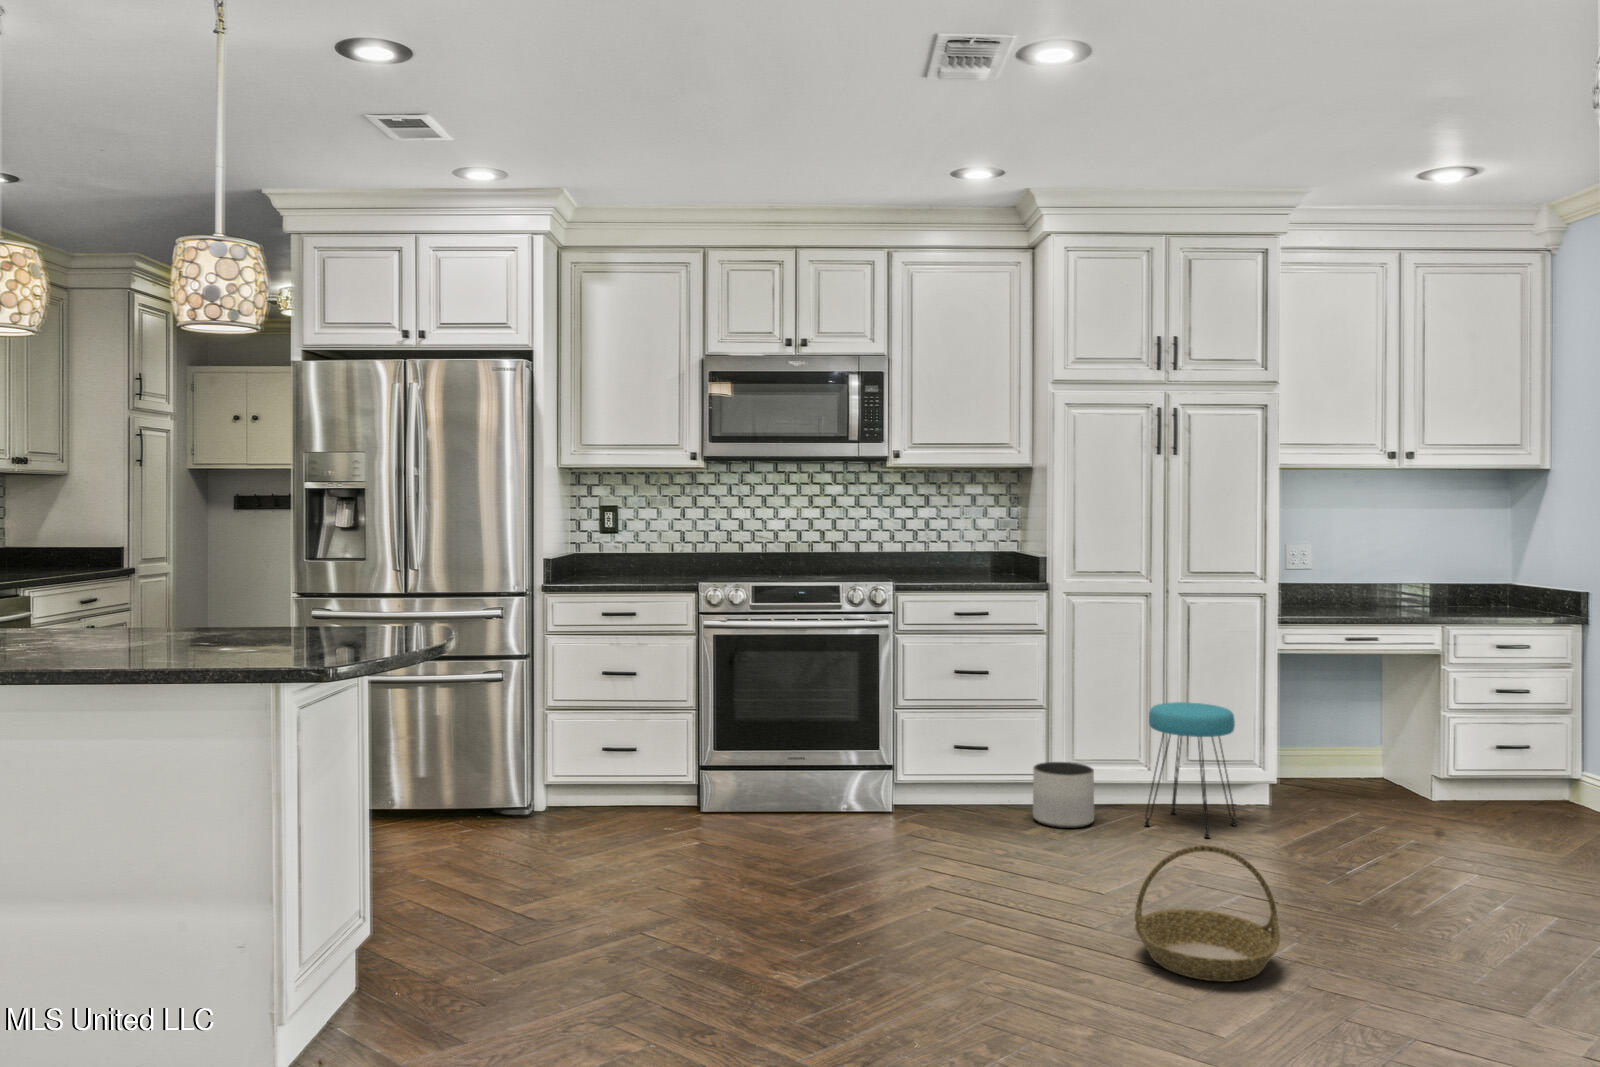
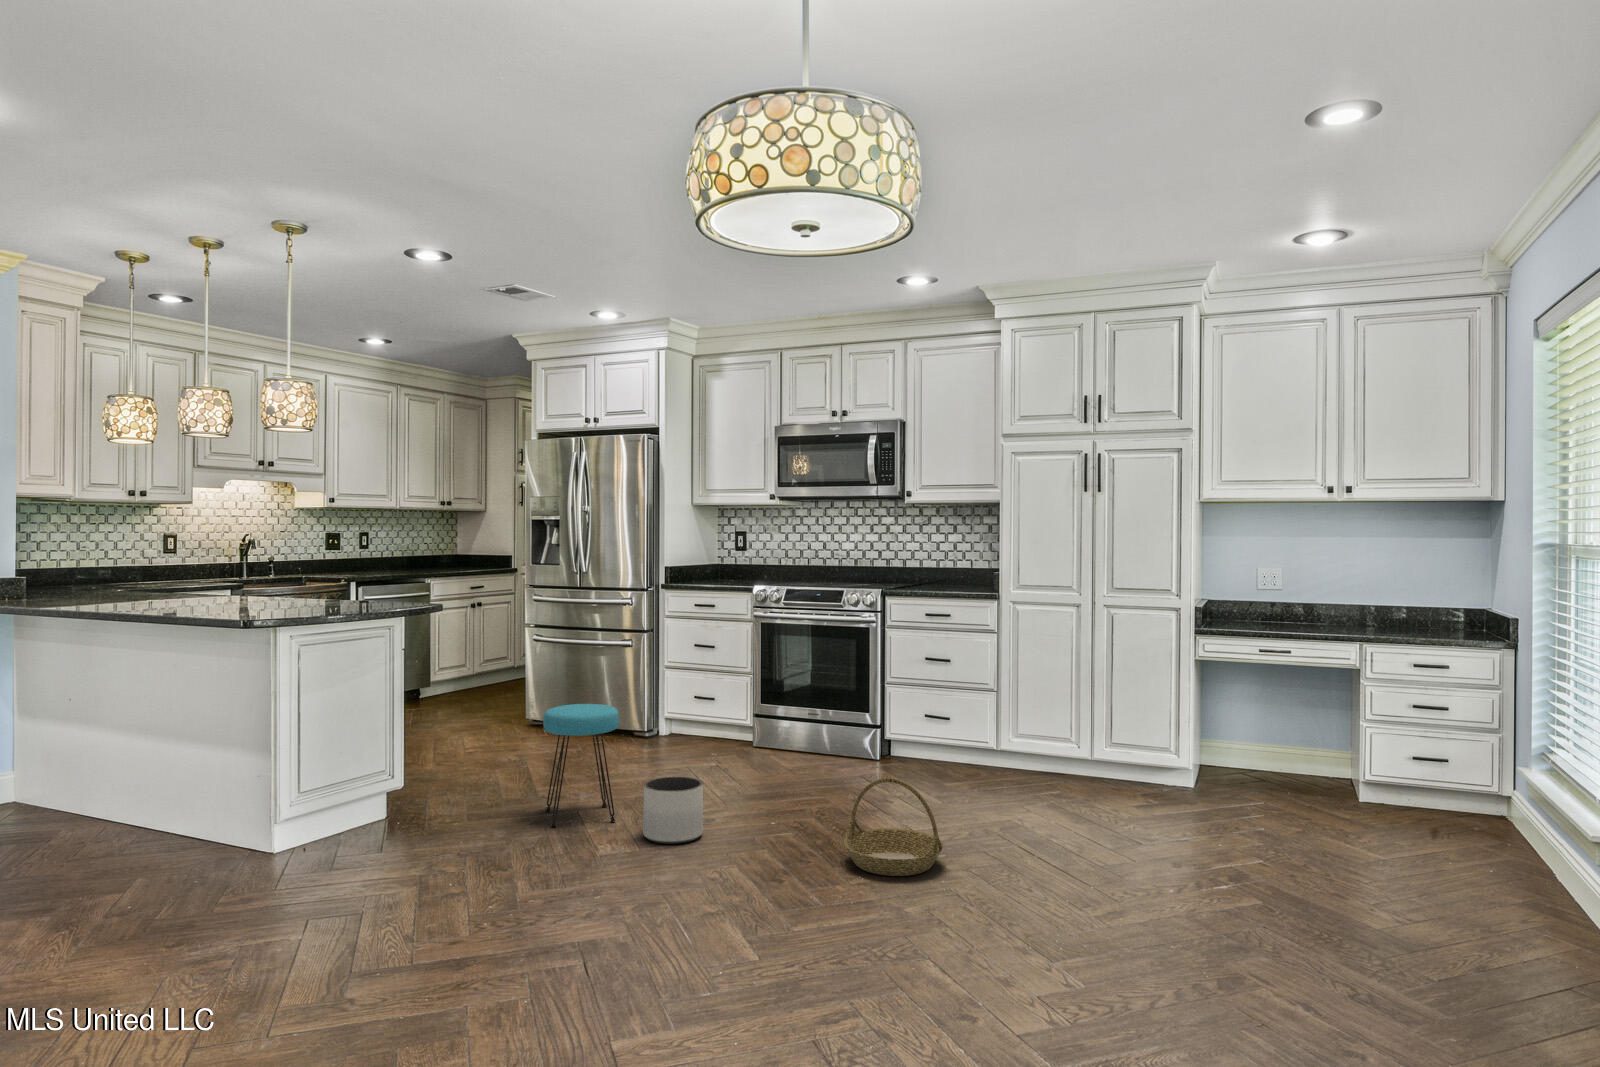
stool: present [1145,702,1236,838] -> present [543,704,619,827]
planter: present [1033,762,1094,828] -> present [643,777,703,844]

